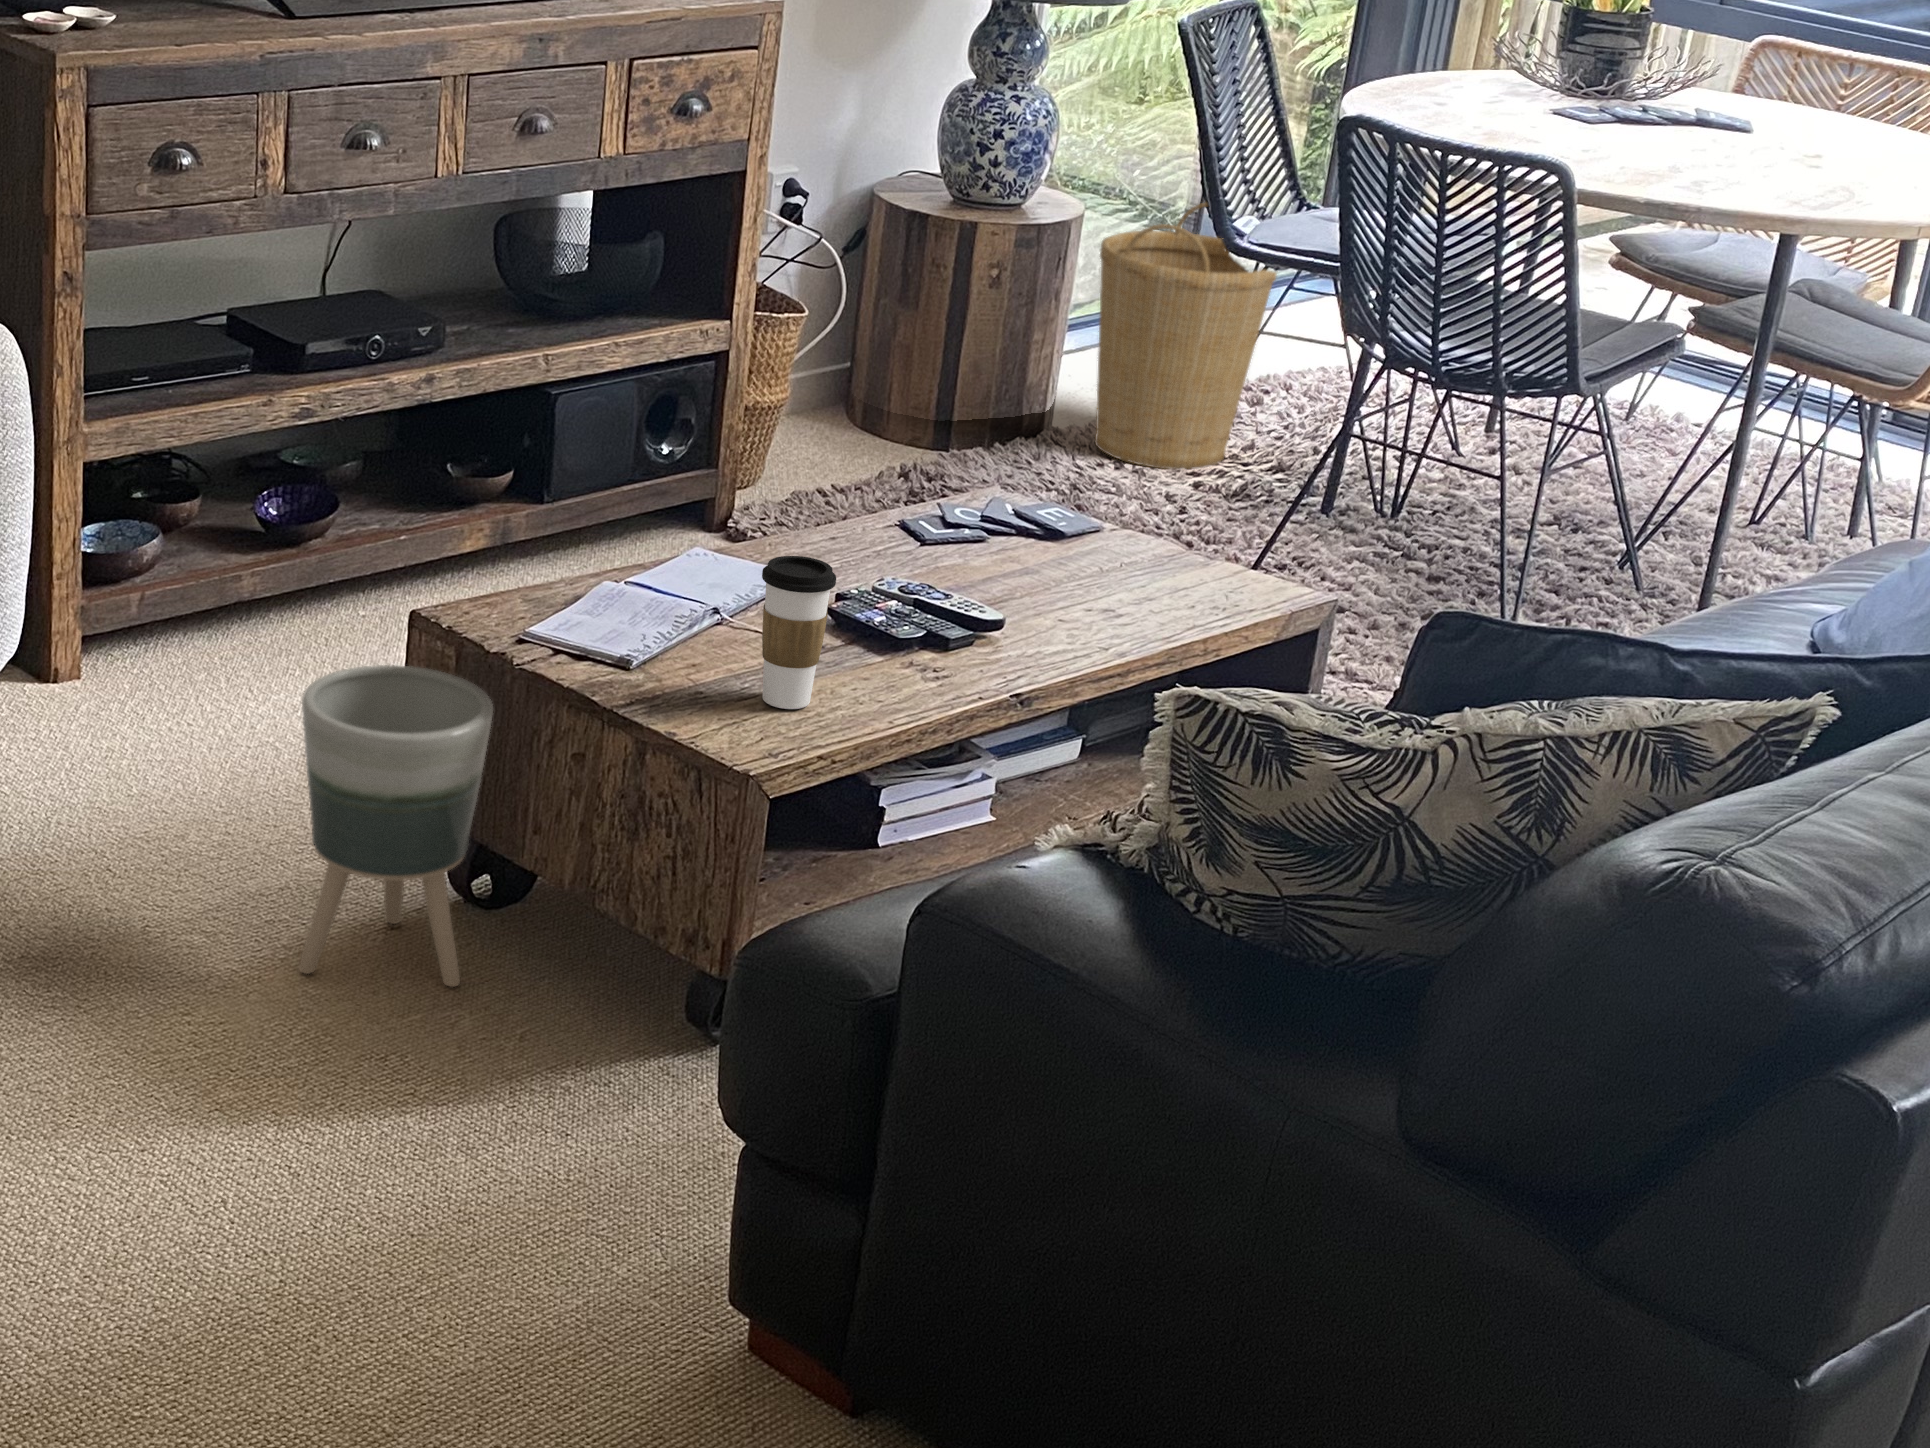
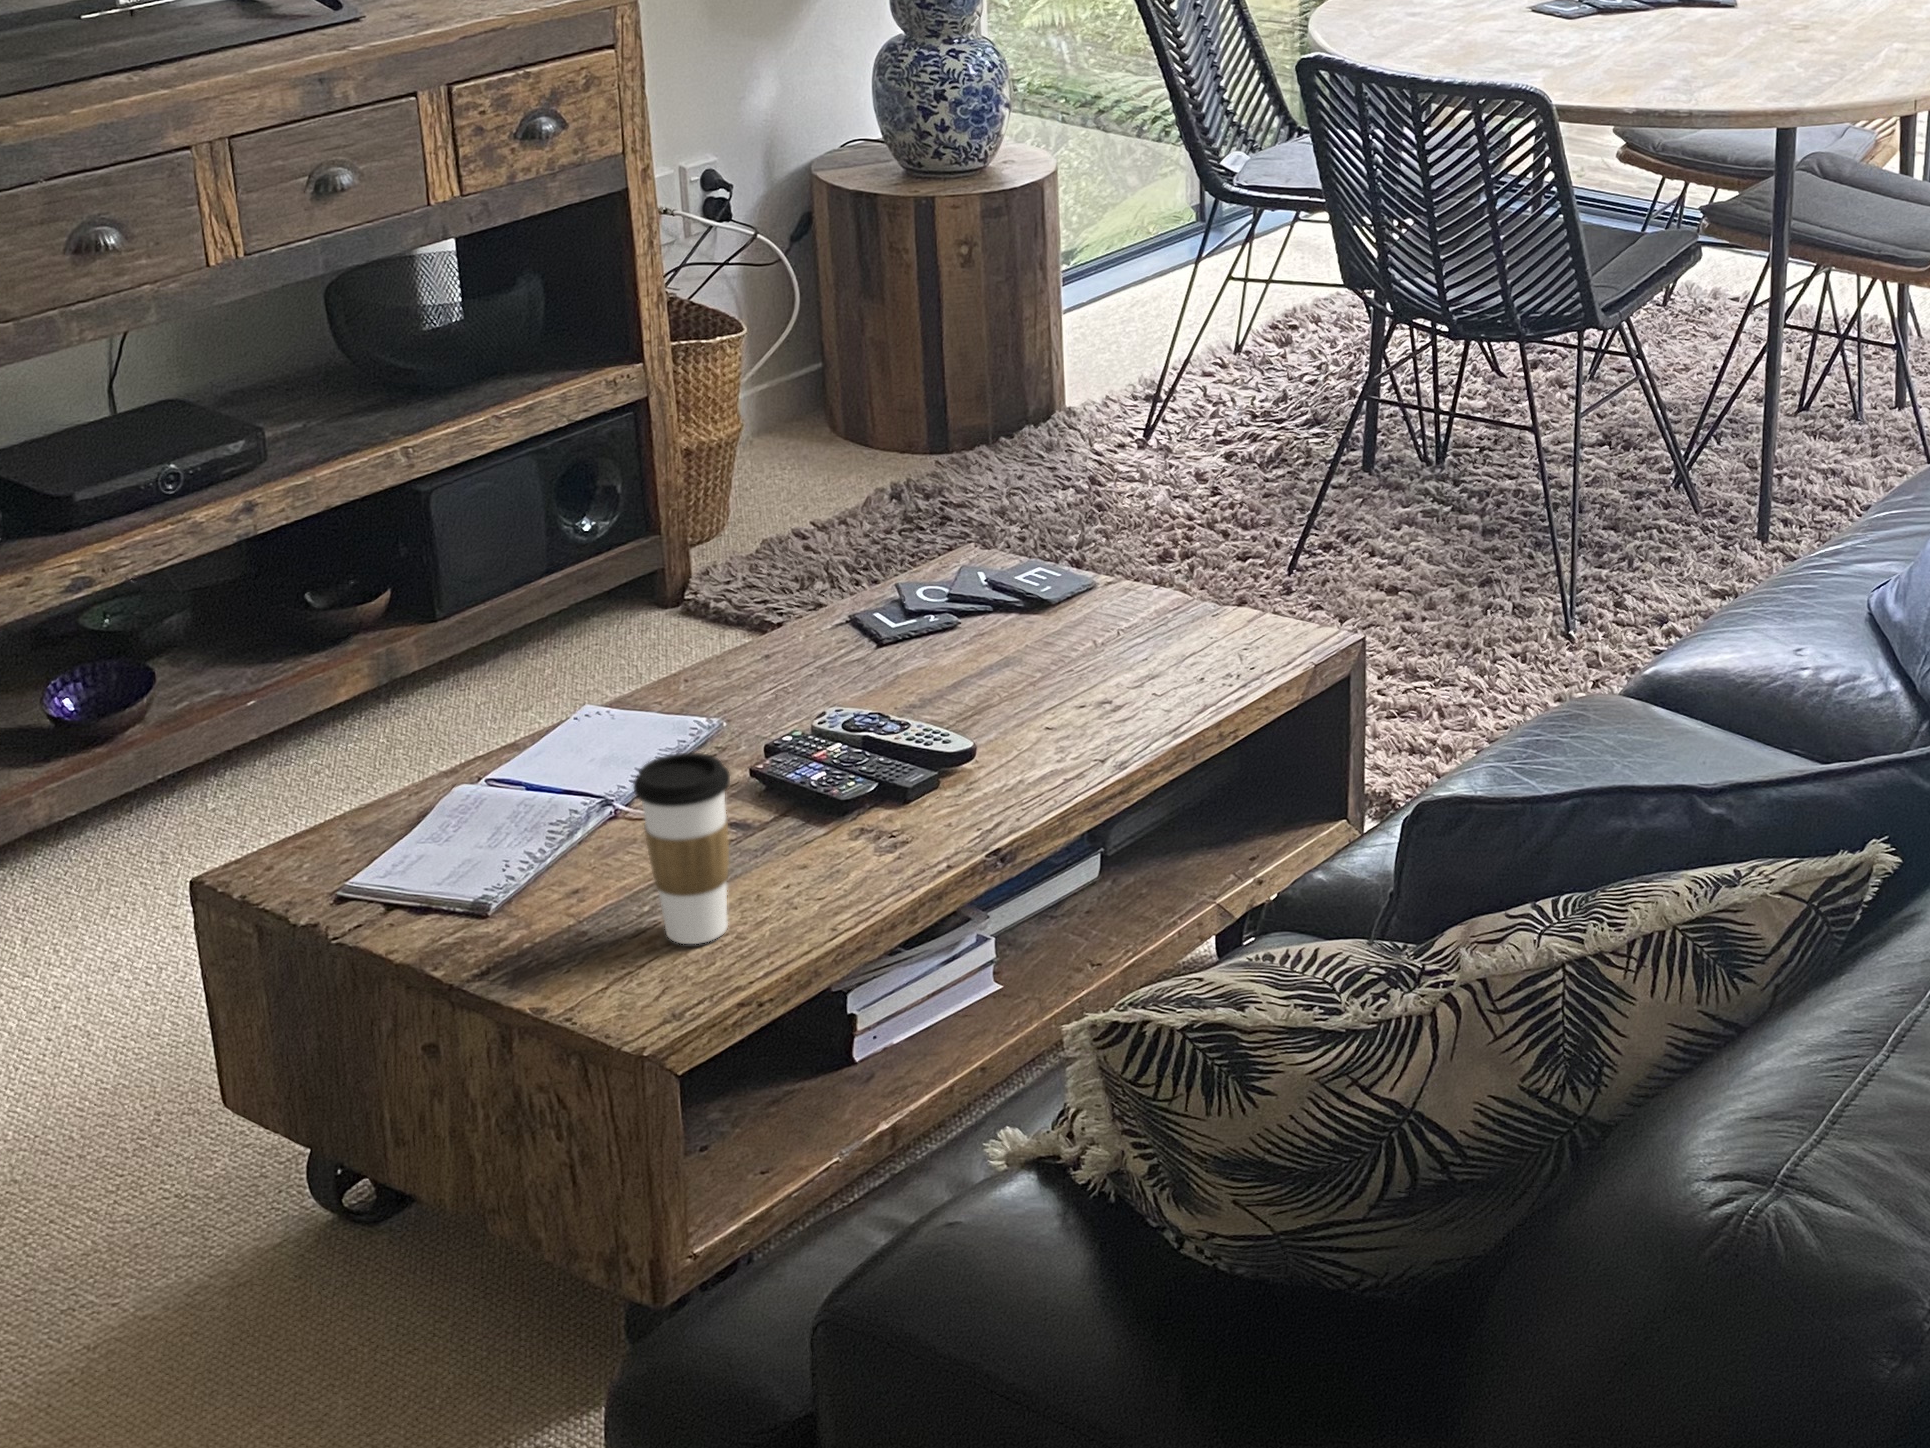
basket: present [1095,203,1277,469] -> none [1074,133,1273,438]
planter: present [298,665,493,987] -> none [49,965,343,1389]

